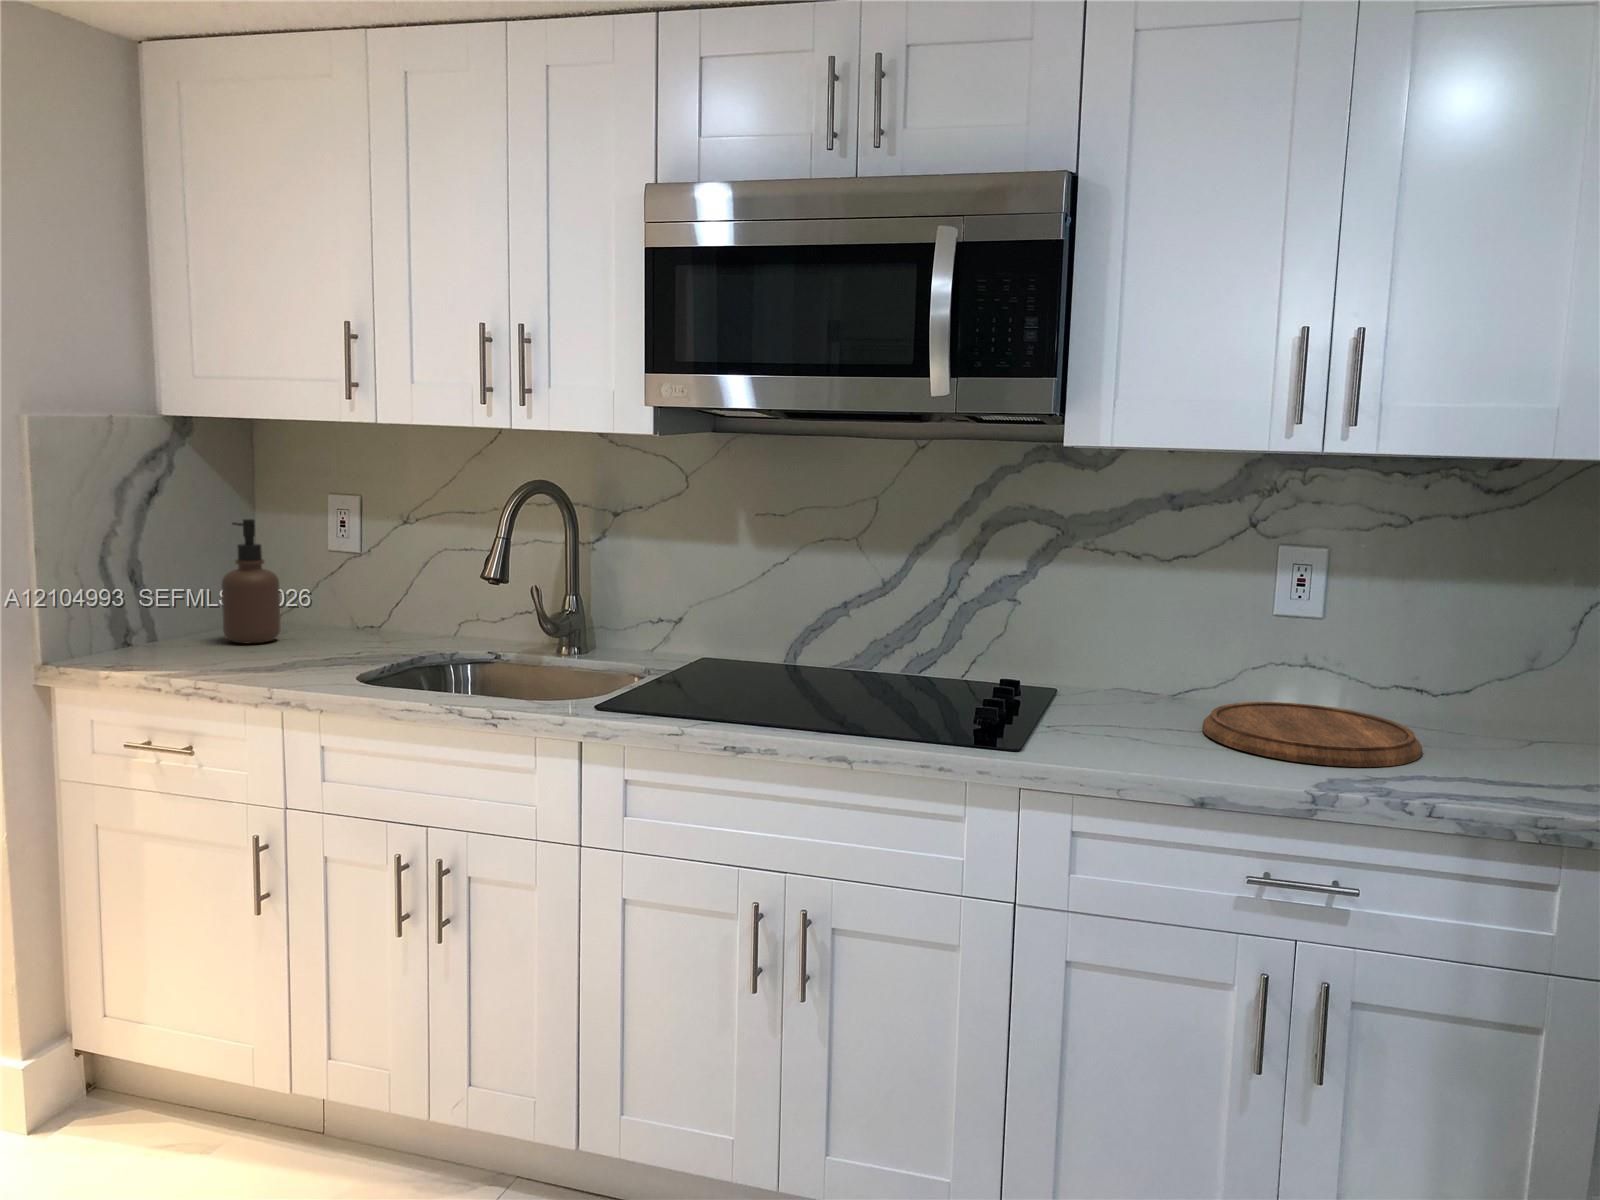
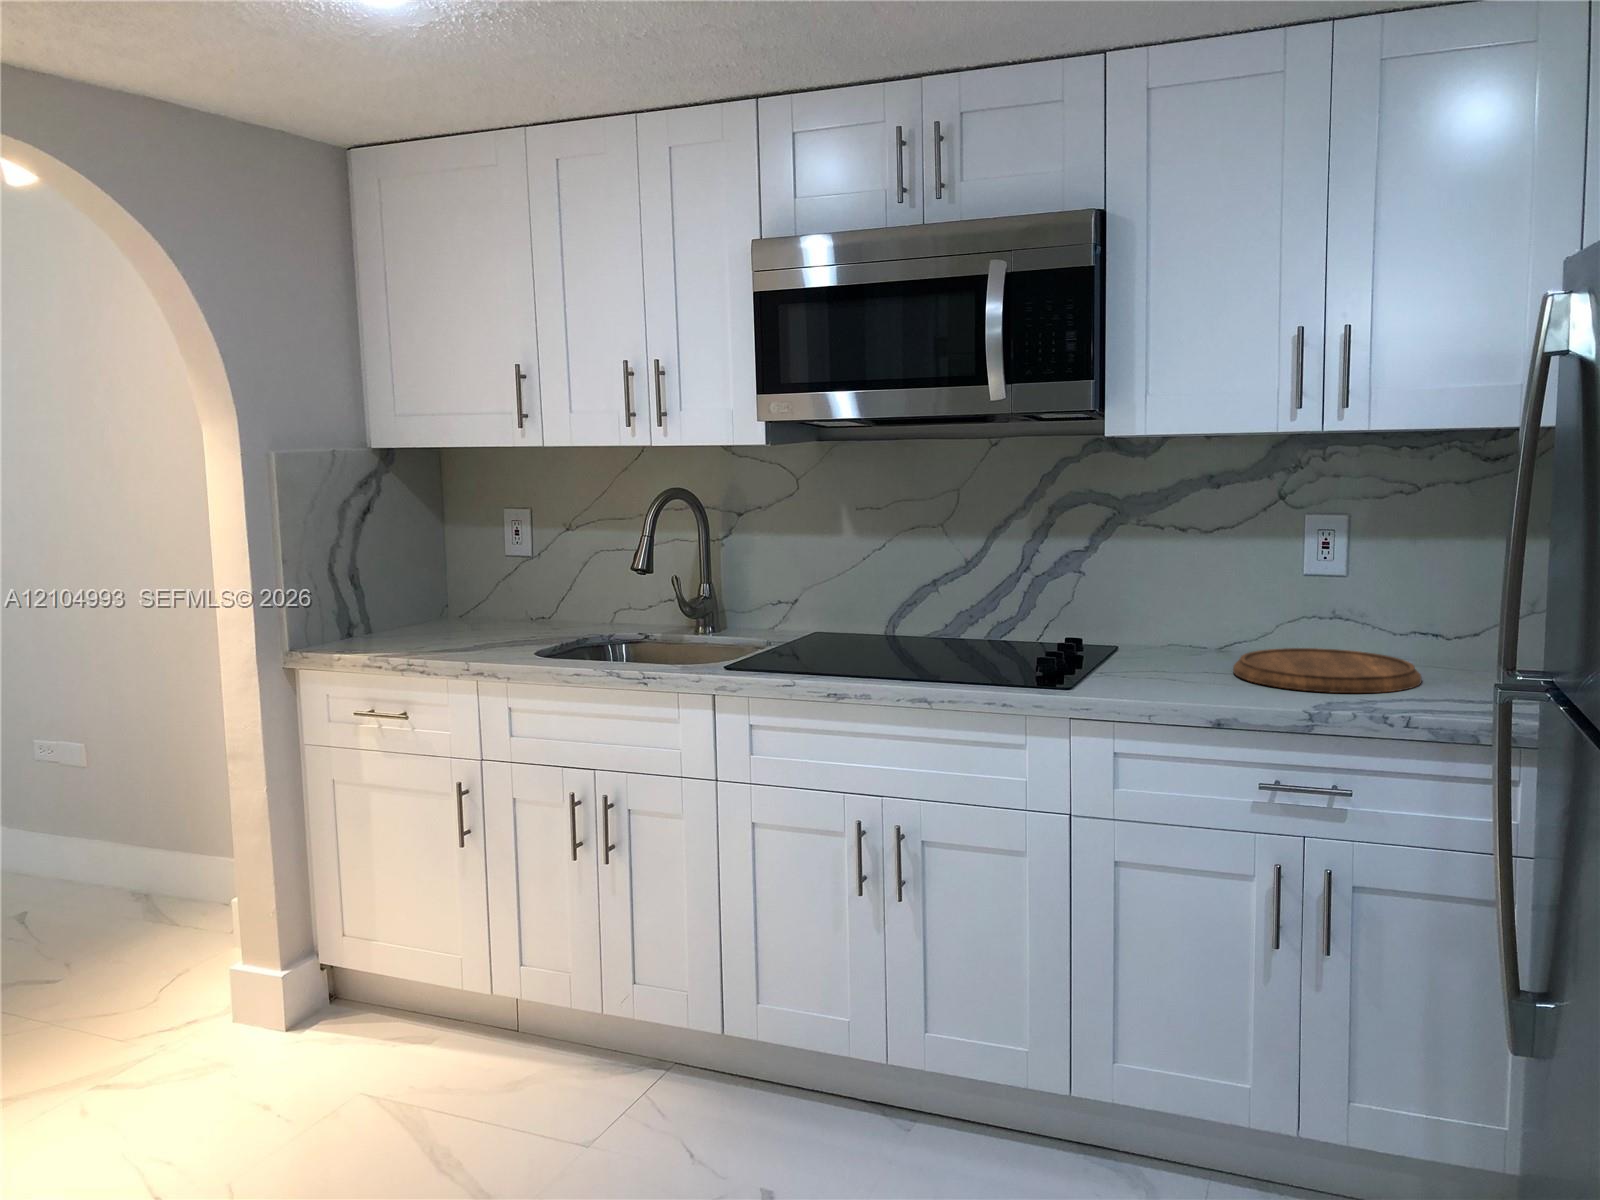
soap dispenser: present [222,519,281,643] -> none [423,530,470,632]

